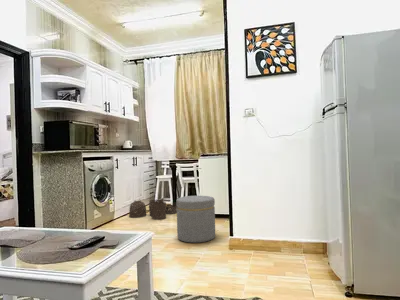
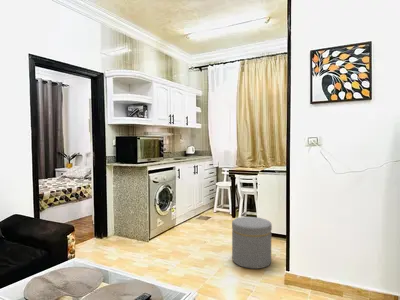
woven basket: present [129,198,177,219] -> none [189,207,236,231]

